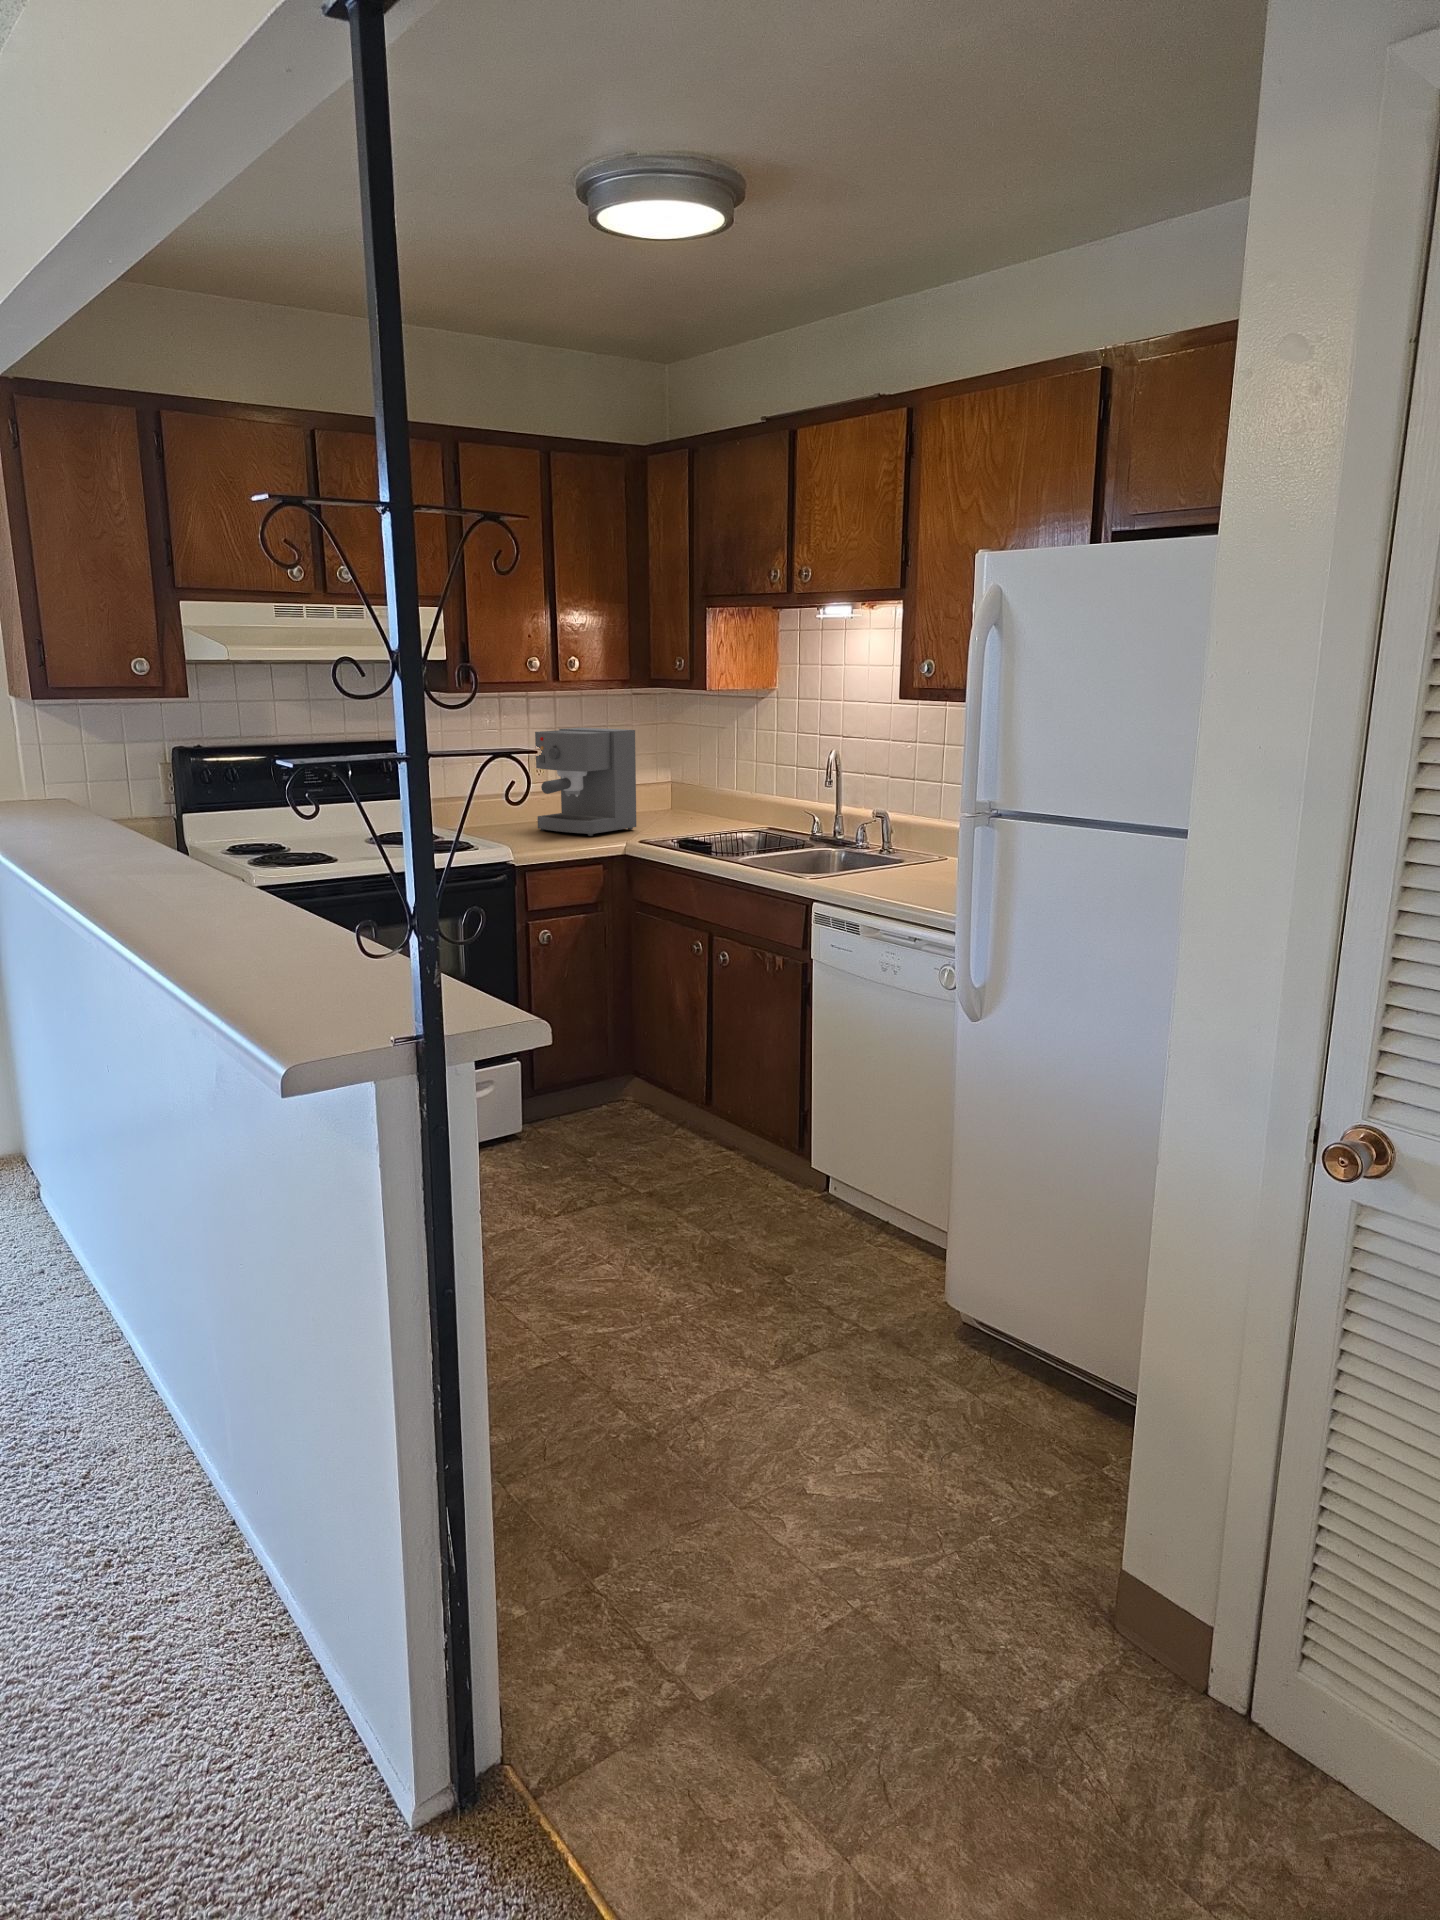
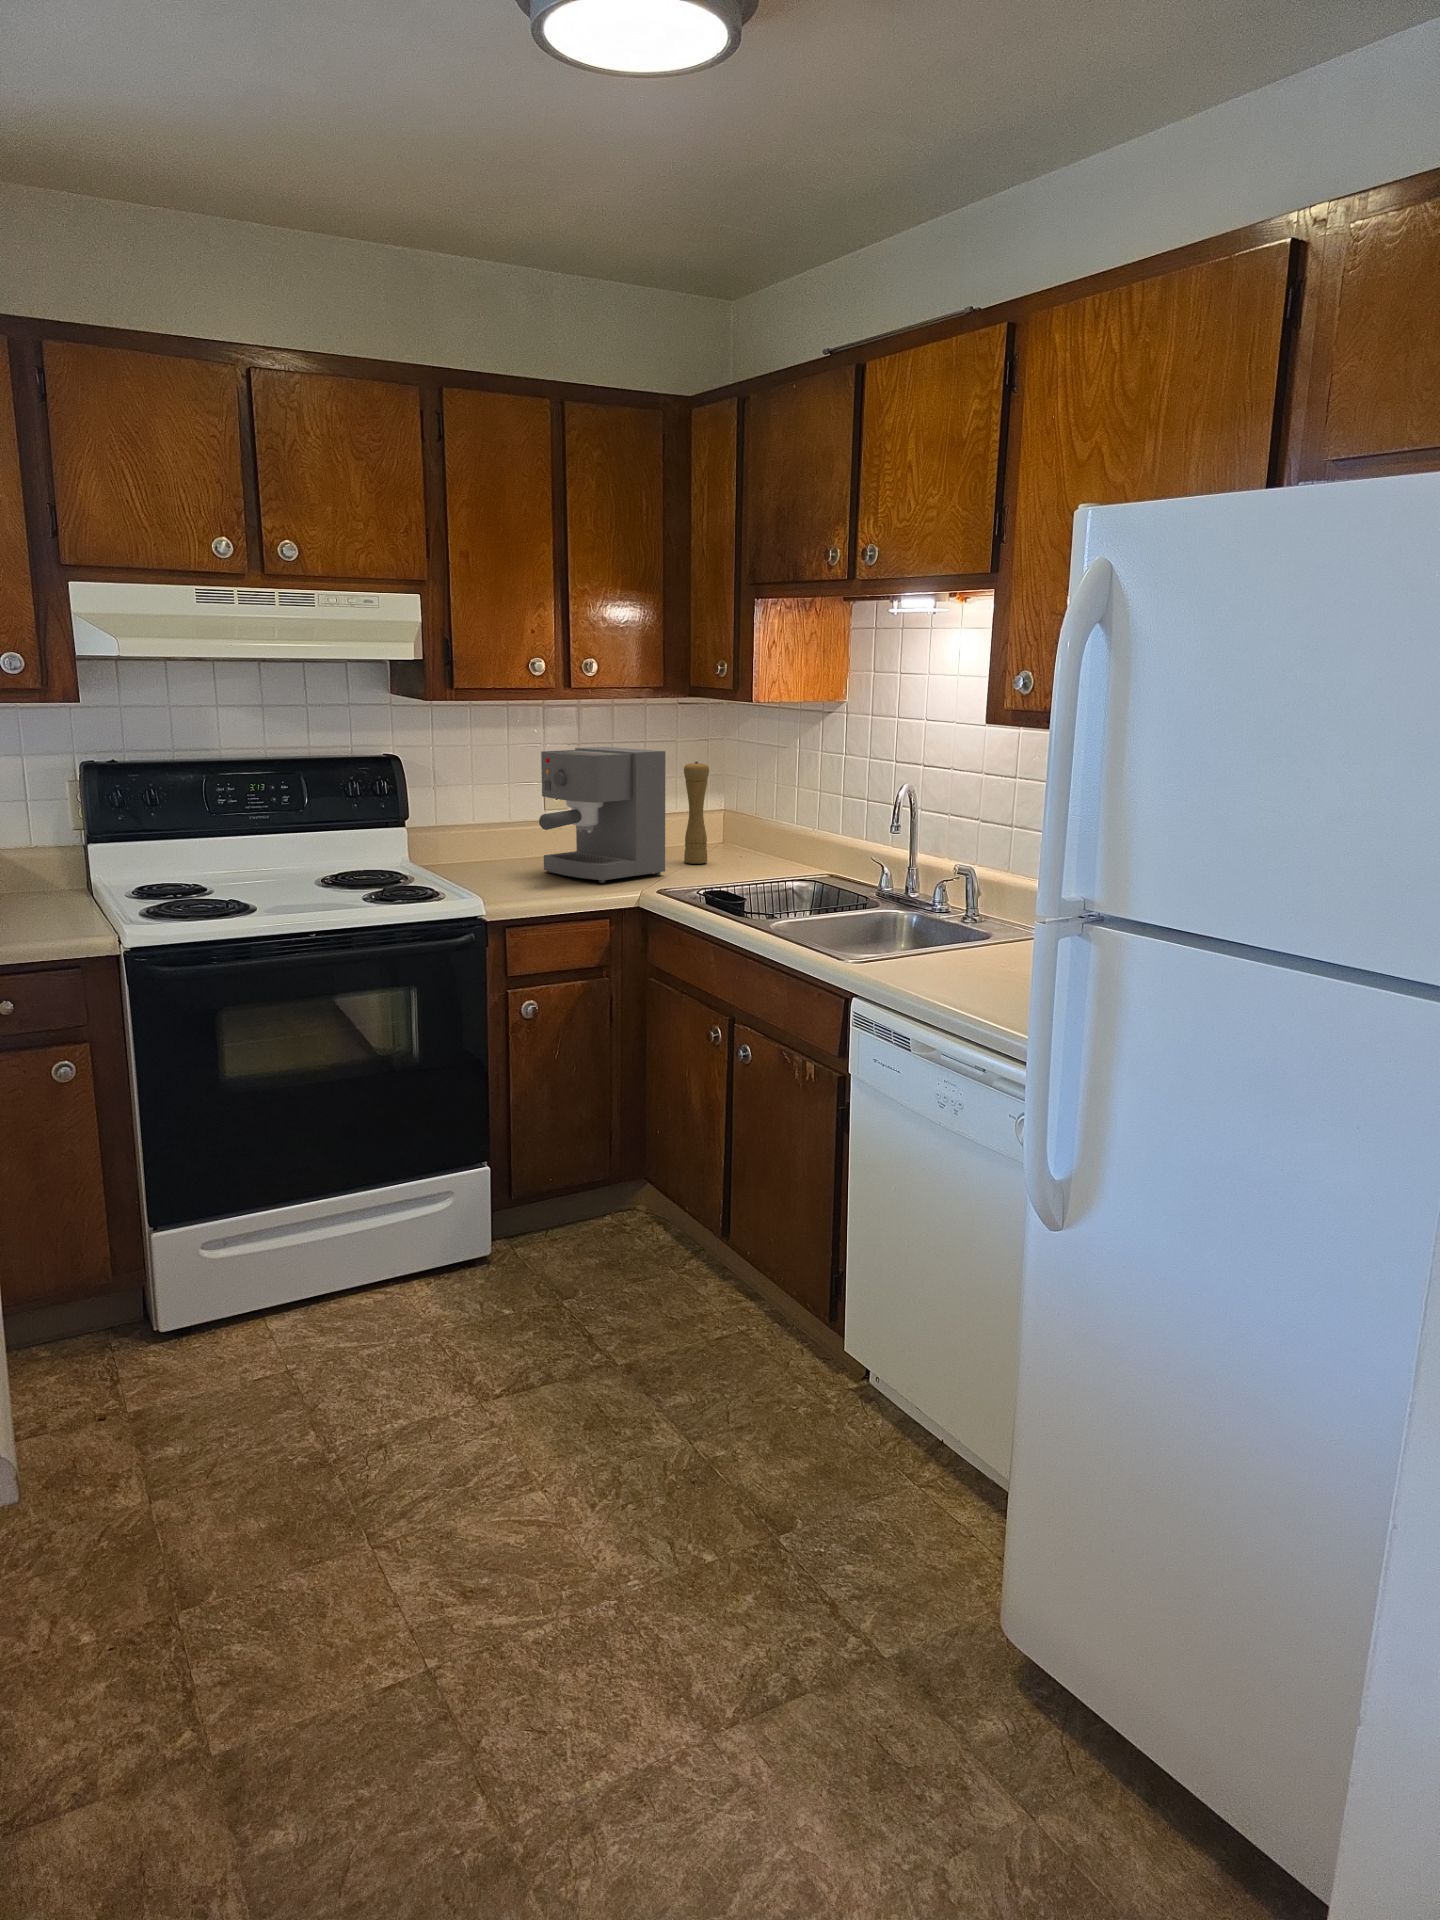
pepper mill: none [644,739,665,821] -> present [684,762,709,864]

